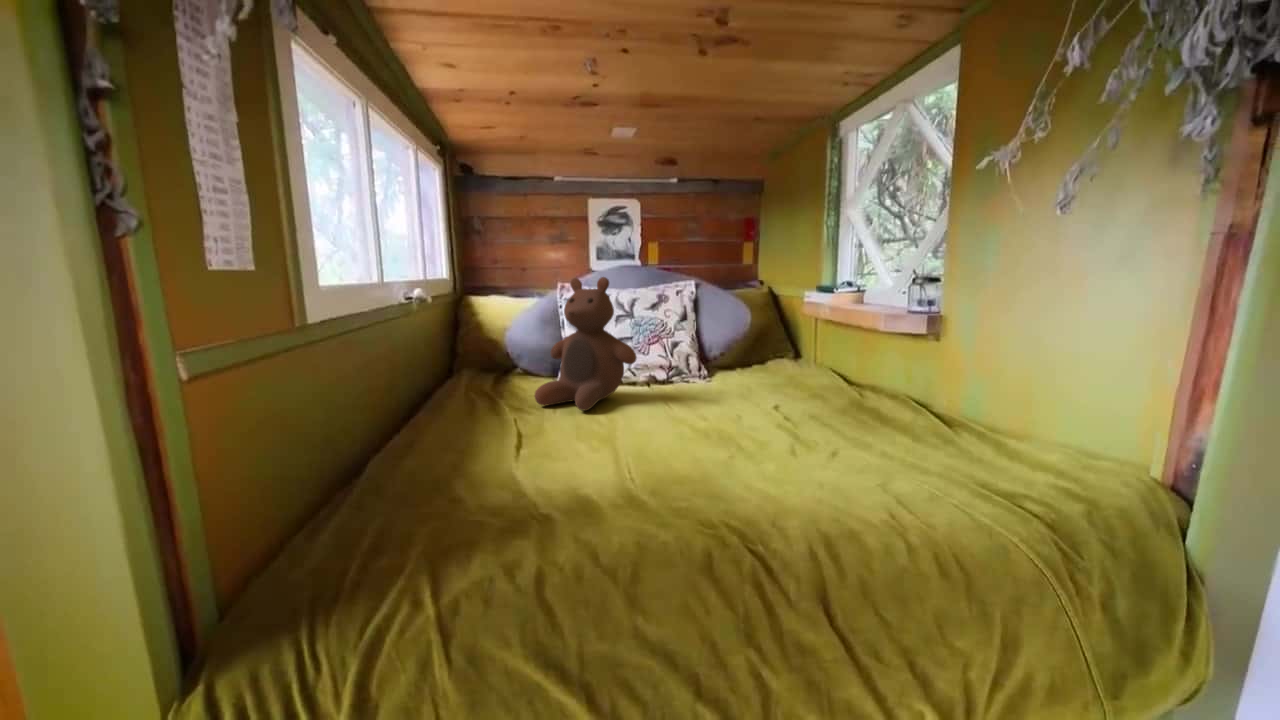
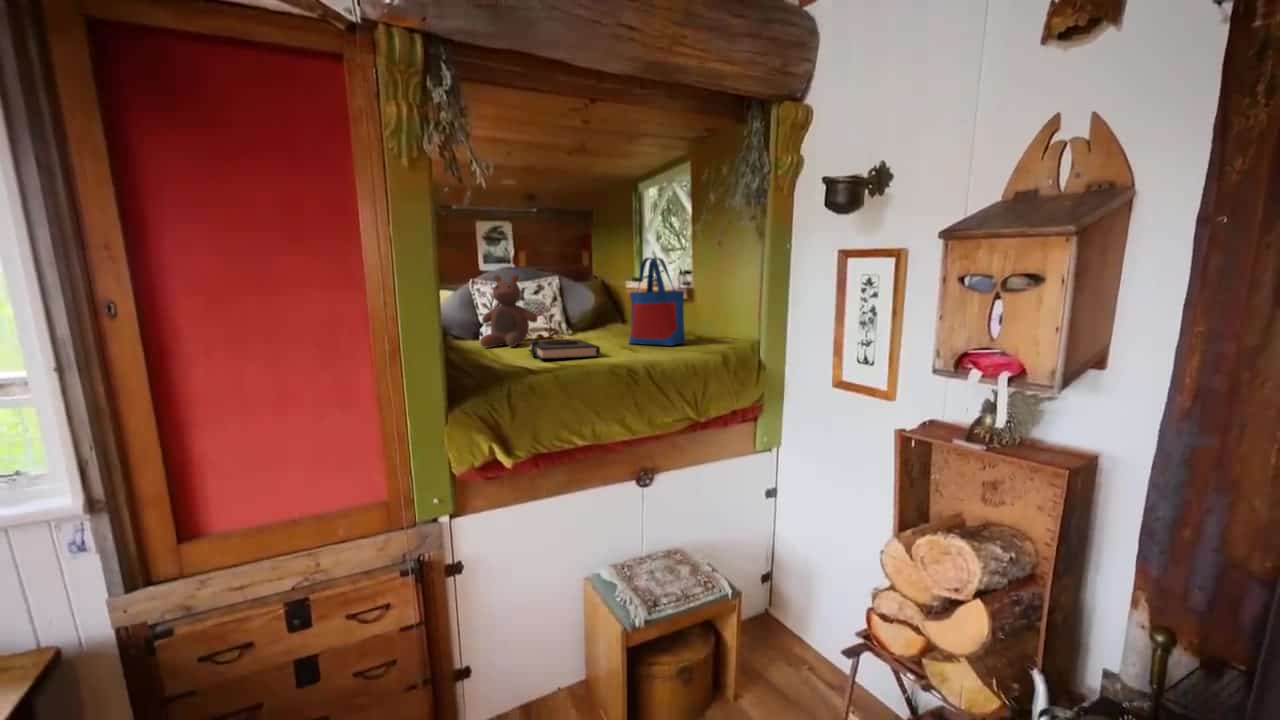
tote bag: none [806,247,961,461] -> present [629,258,686,346]
book: none [586,416,736,495] -> present [528,339,600,359]

